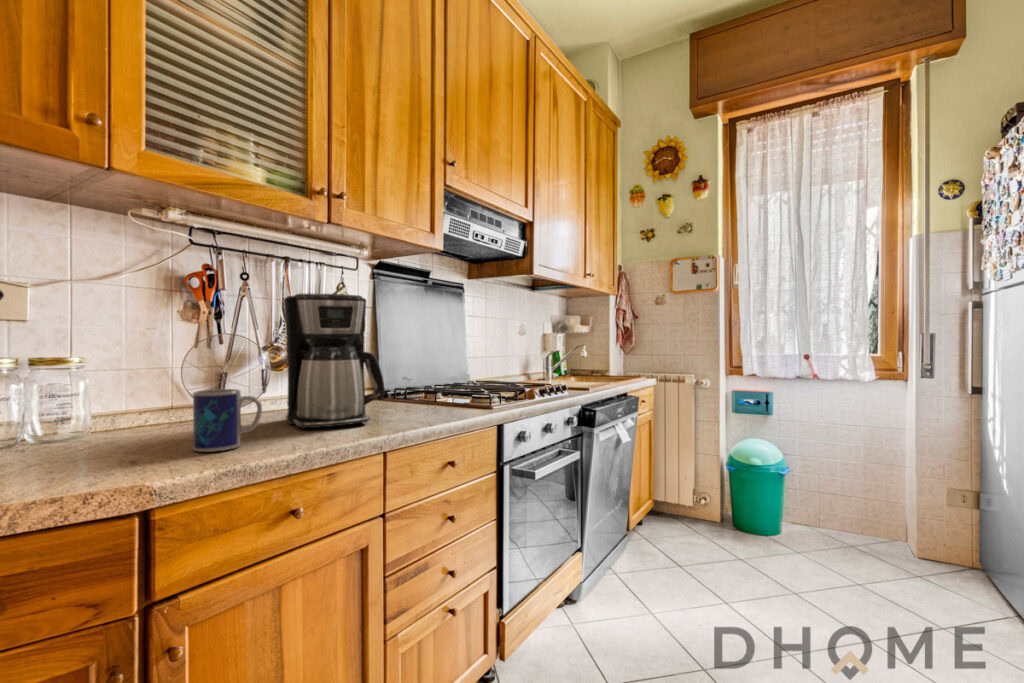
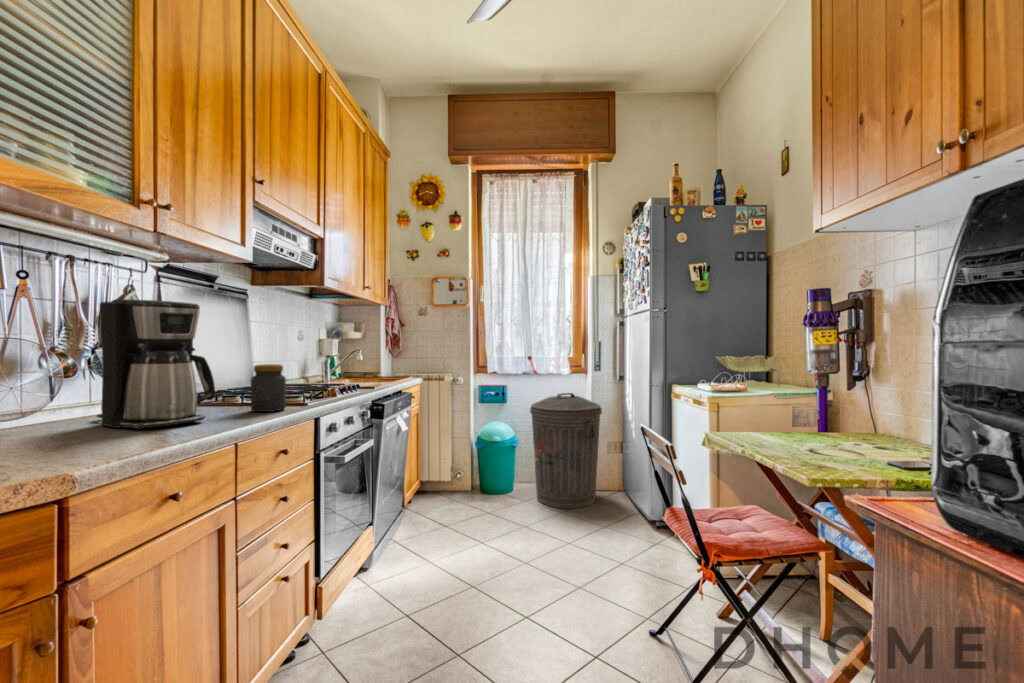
jar: none [428,362,464,416] -> present [251,364,286,412]
mug: present [193,389,262,452] -> none [46,392,119,452]
trash can: none [807,408,934,579] -> present [530,393,602,508]

